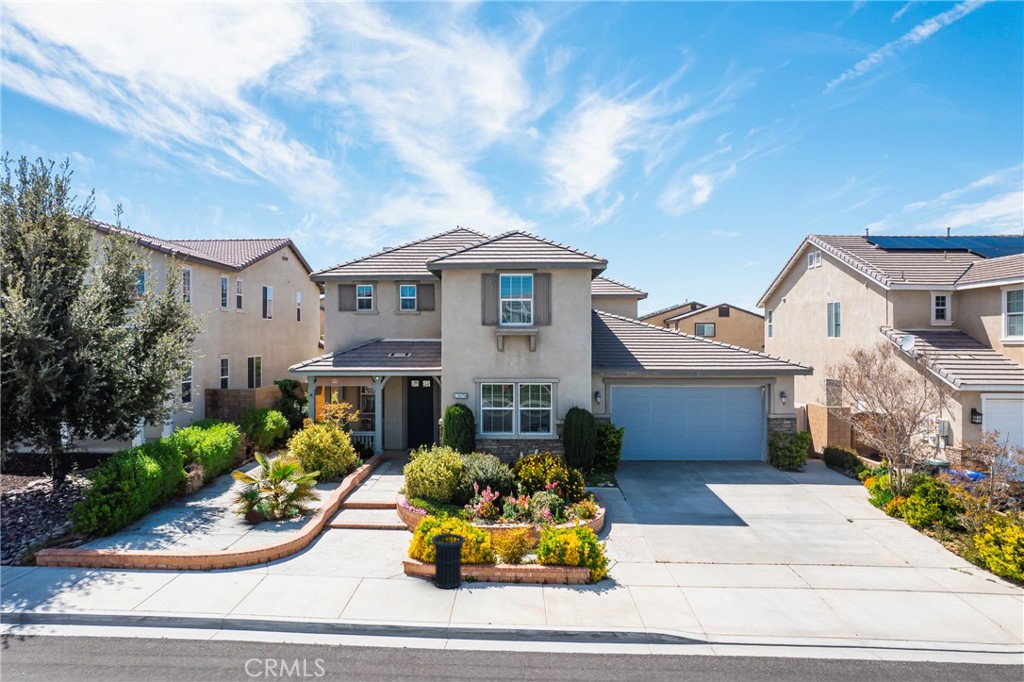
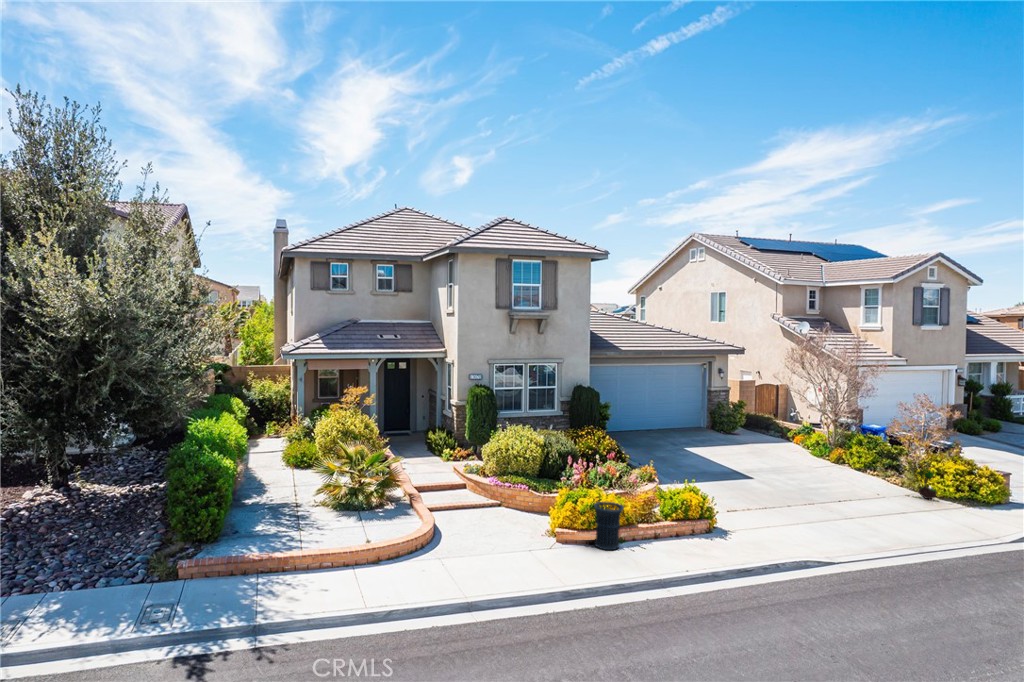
potted tree: present [240,487,264,524] -> present [916,469,937,499]

